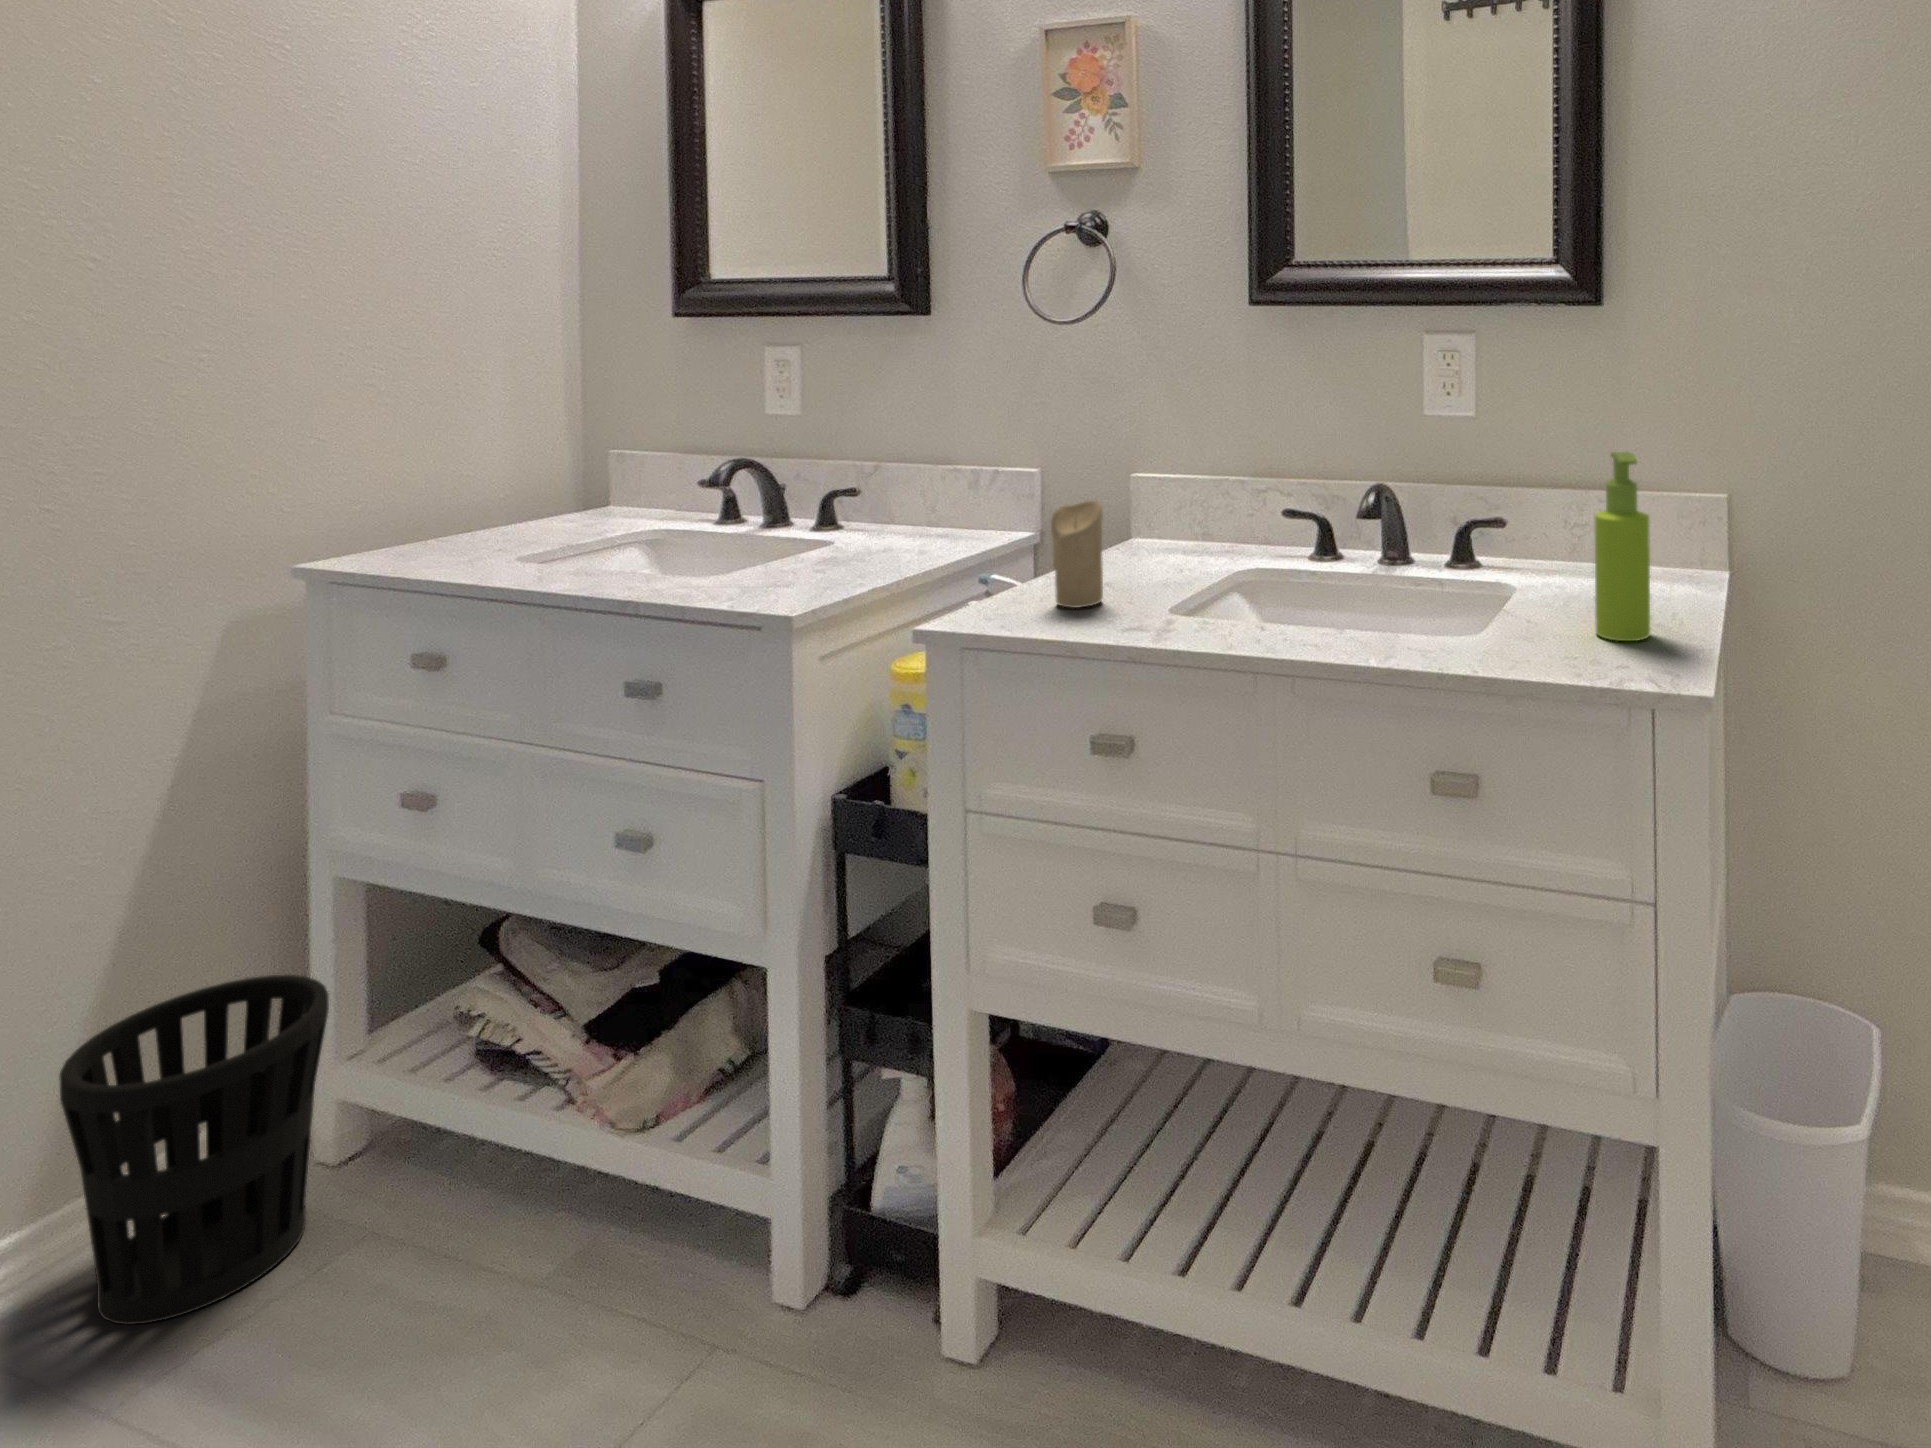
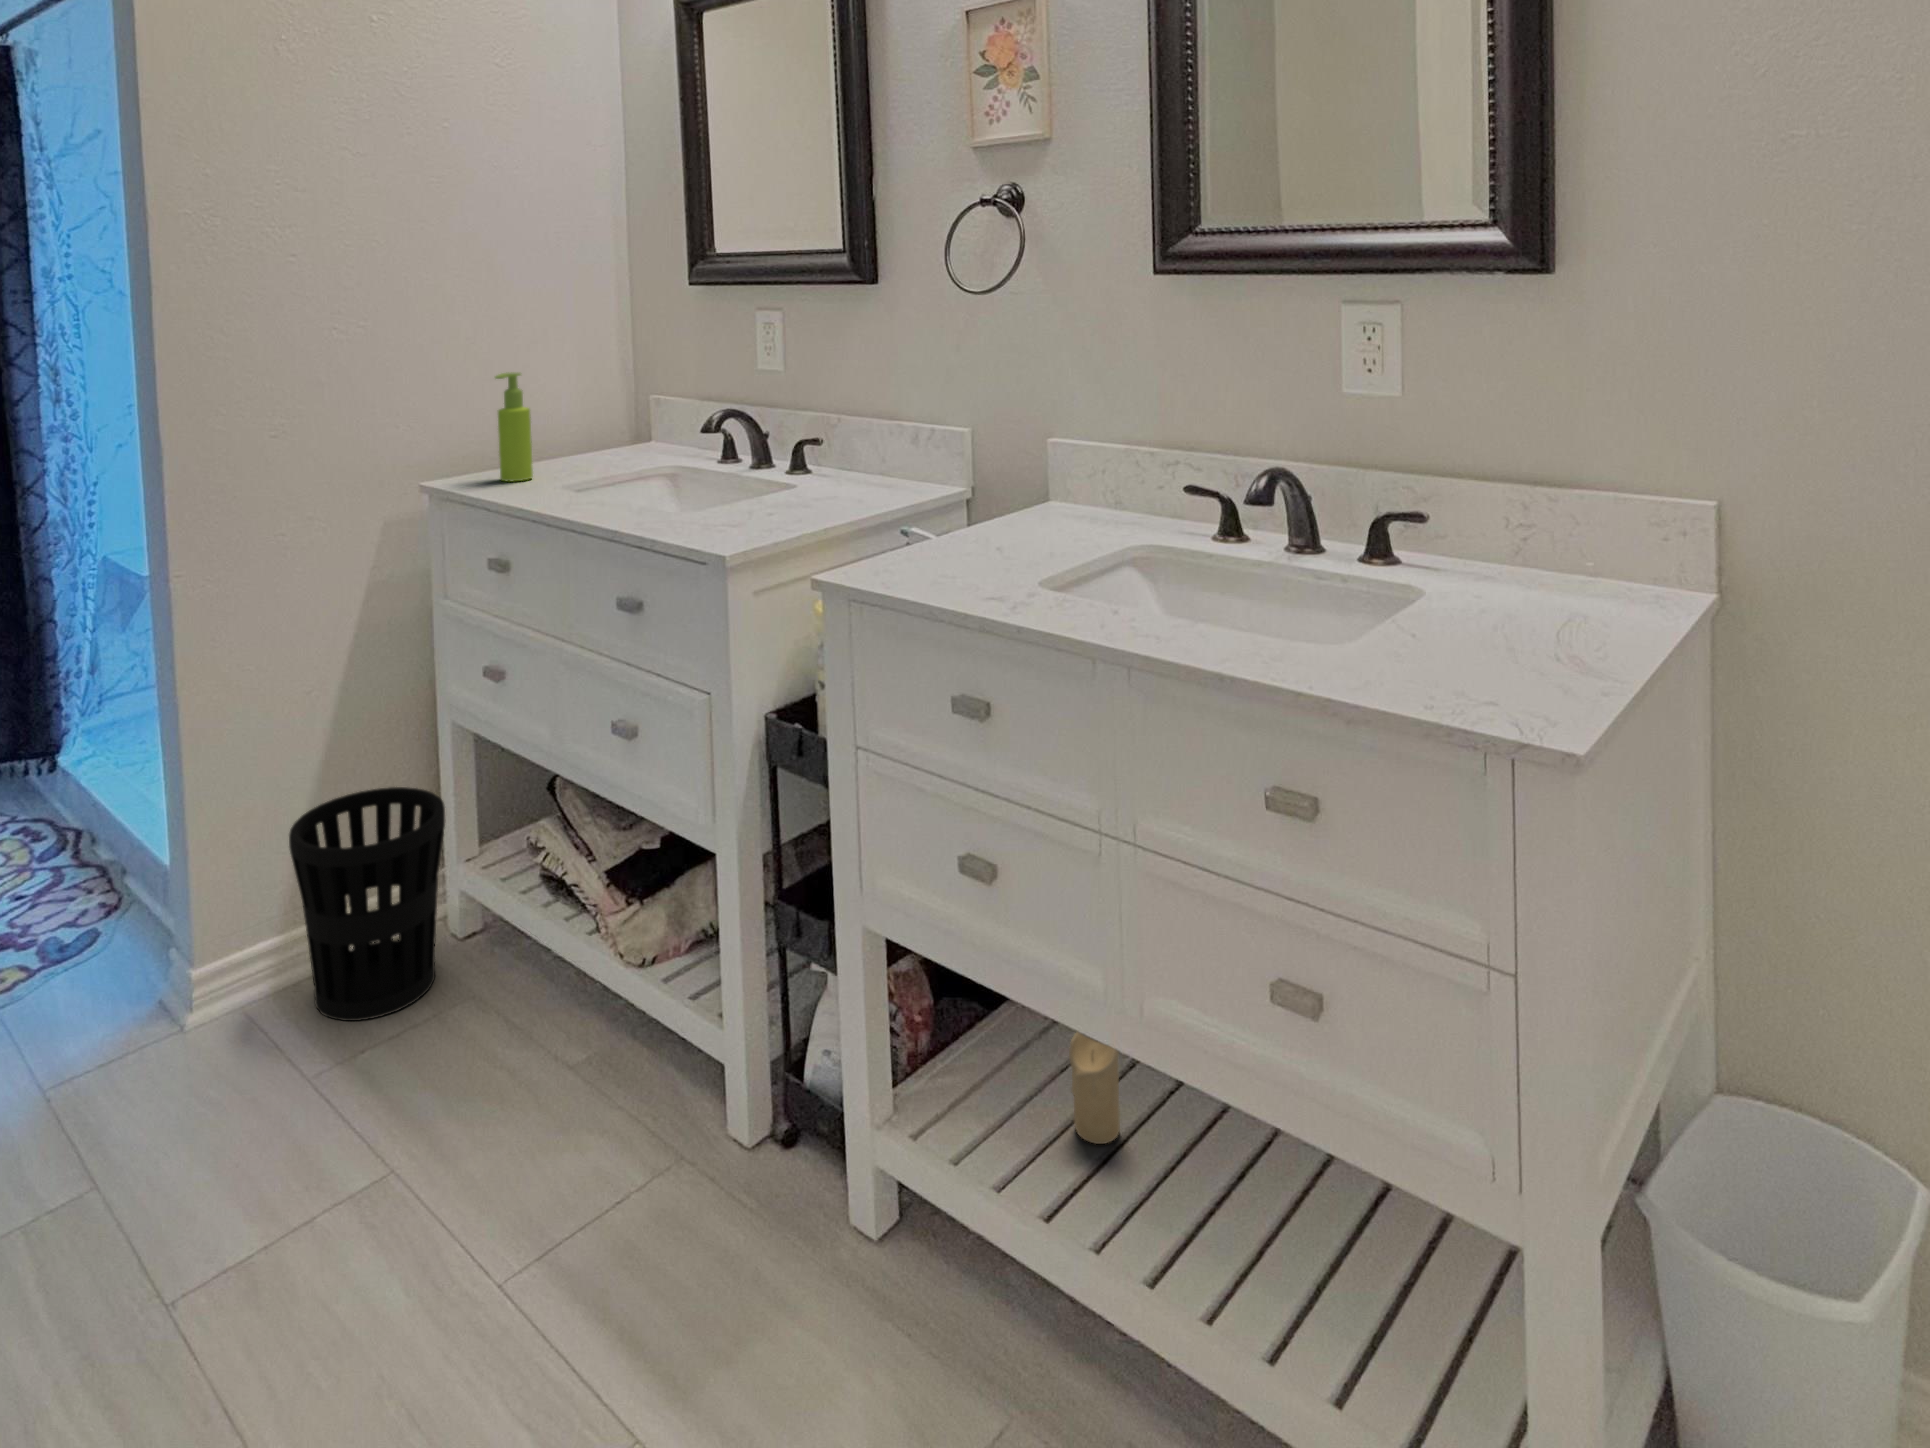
soap dispenser: present [1594,452,1650,641] -> present [495,372,533,481]
candle: present [1051,501,1103,608] -> present [1069,1032,1120,1144]

